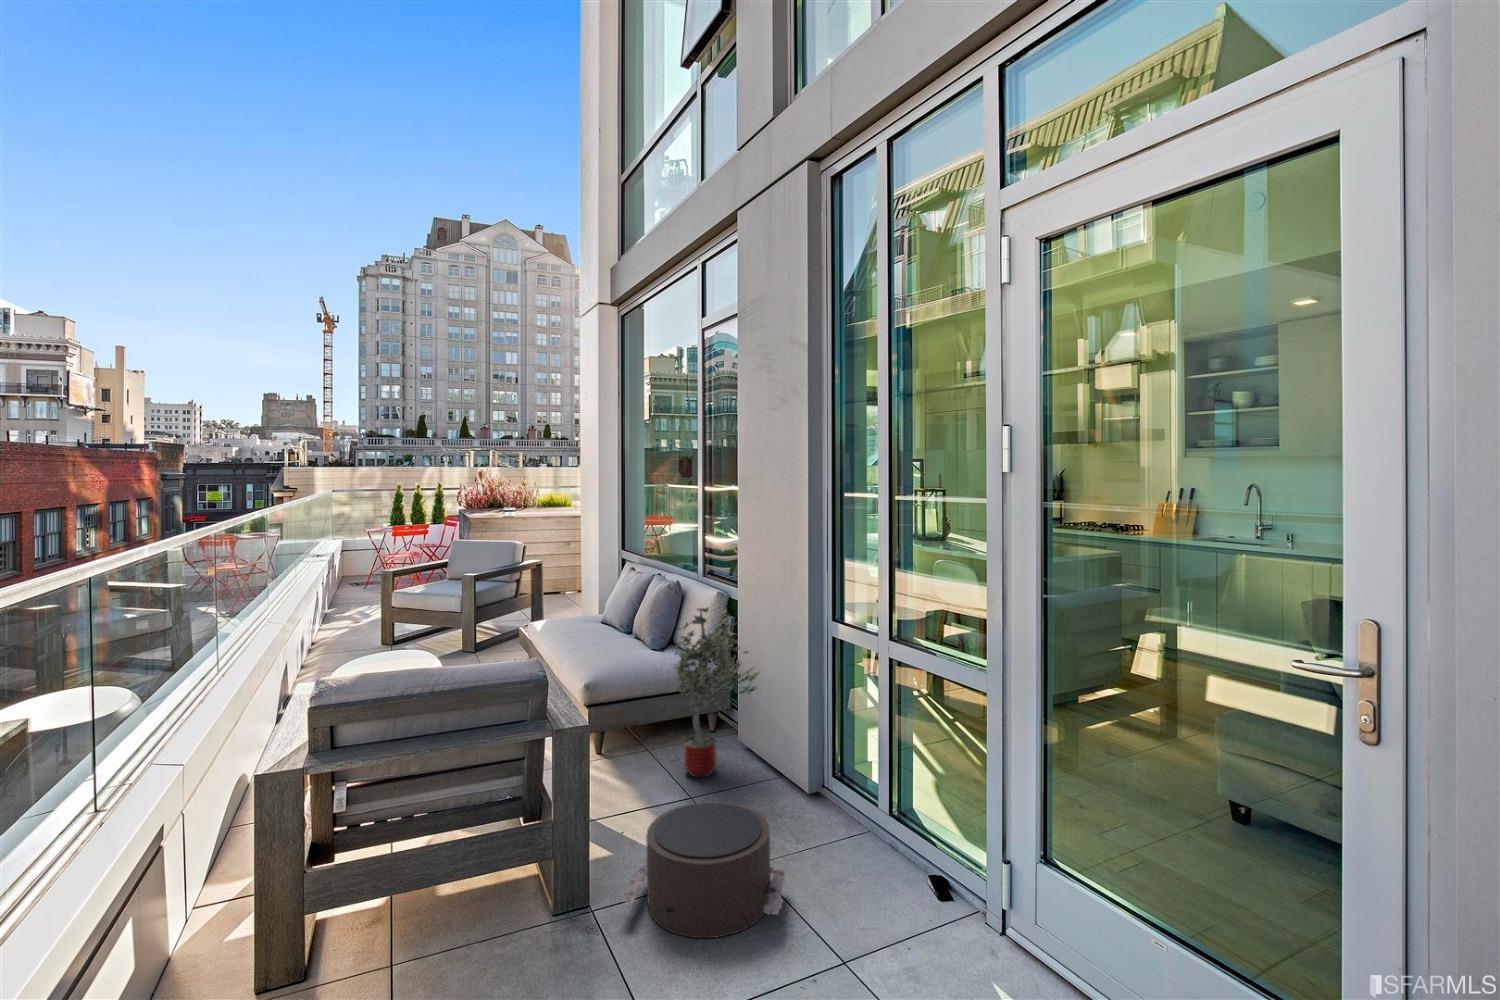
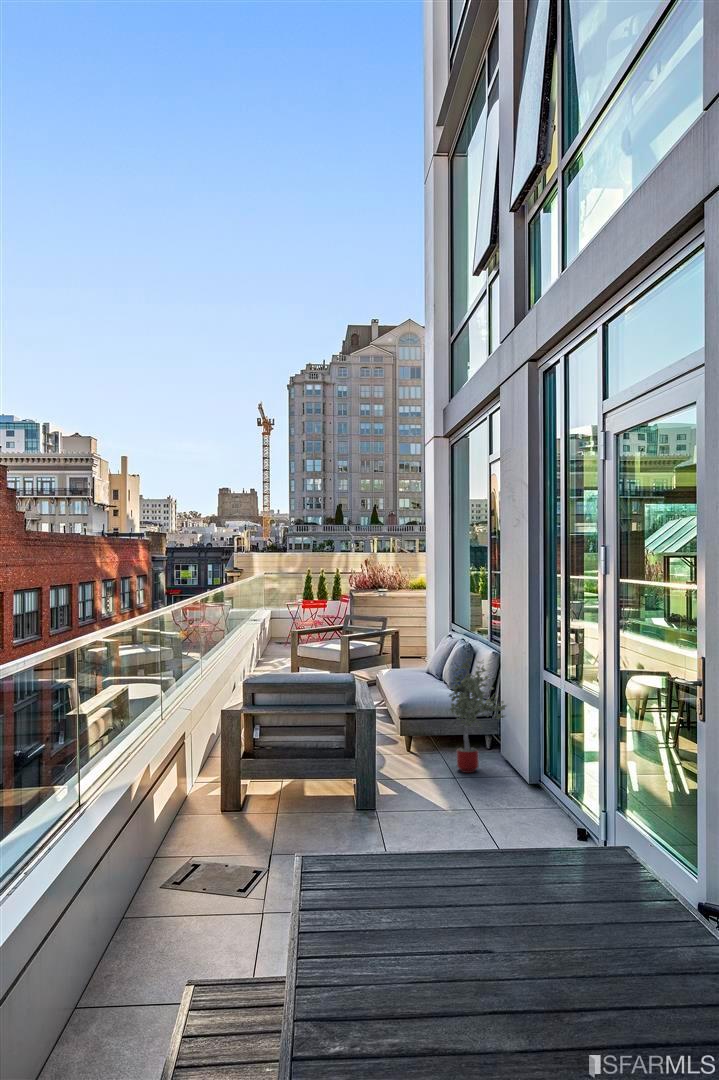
pouf: present [622,802,785,938] -> none [387,768,483,831]

